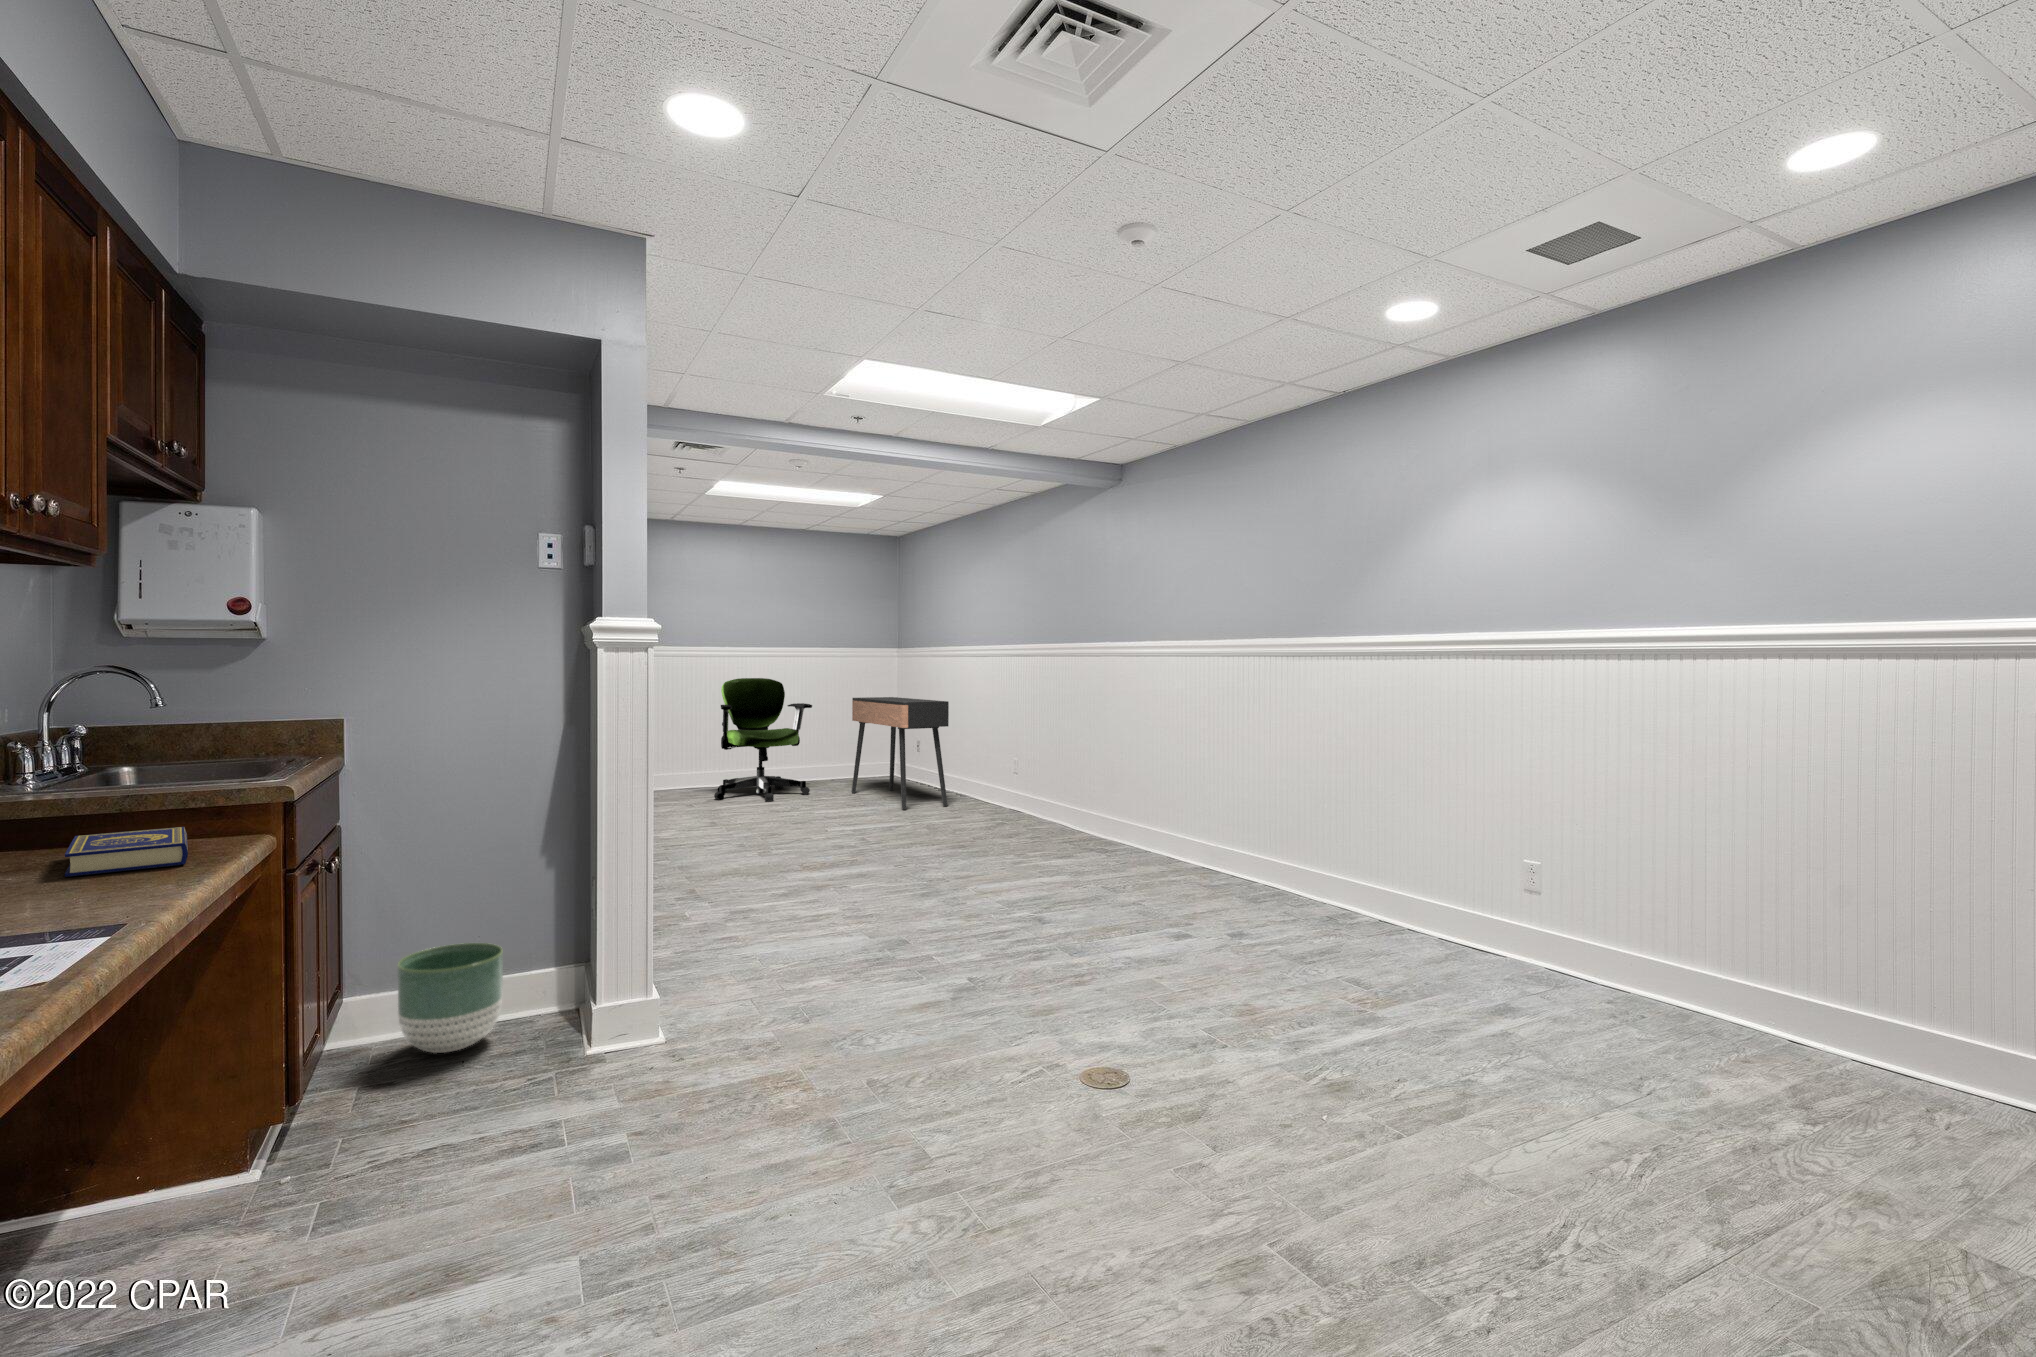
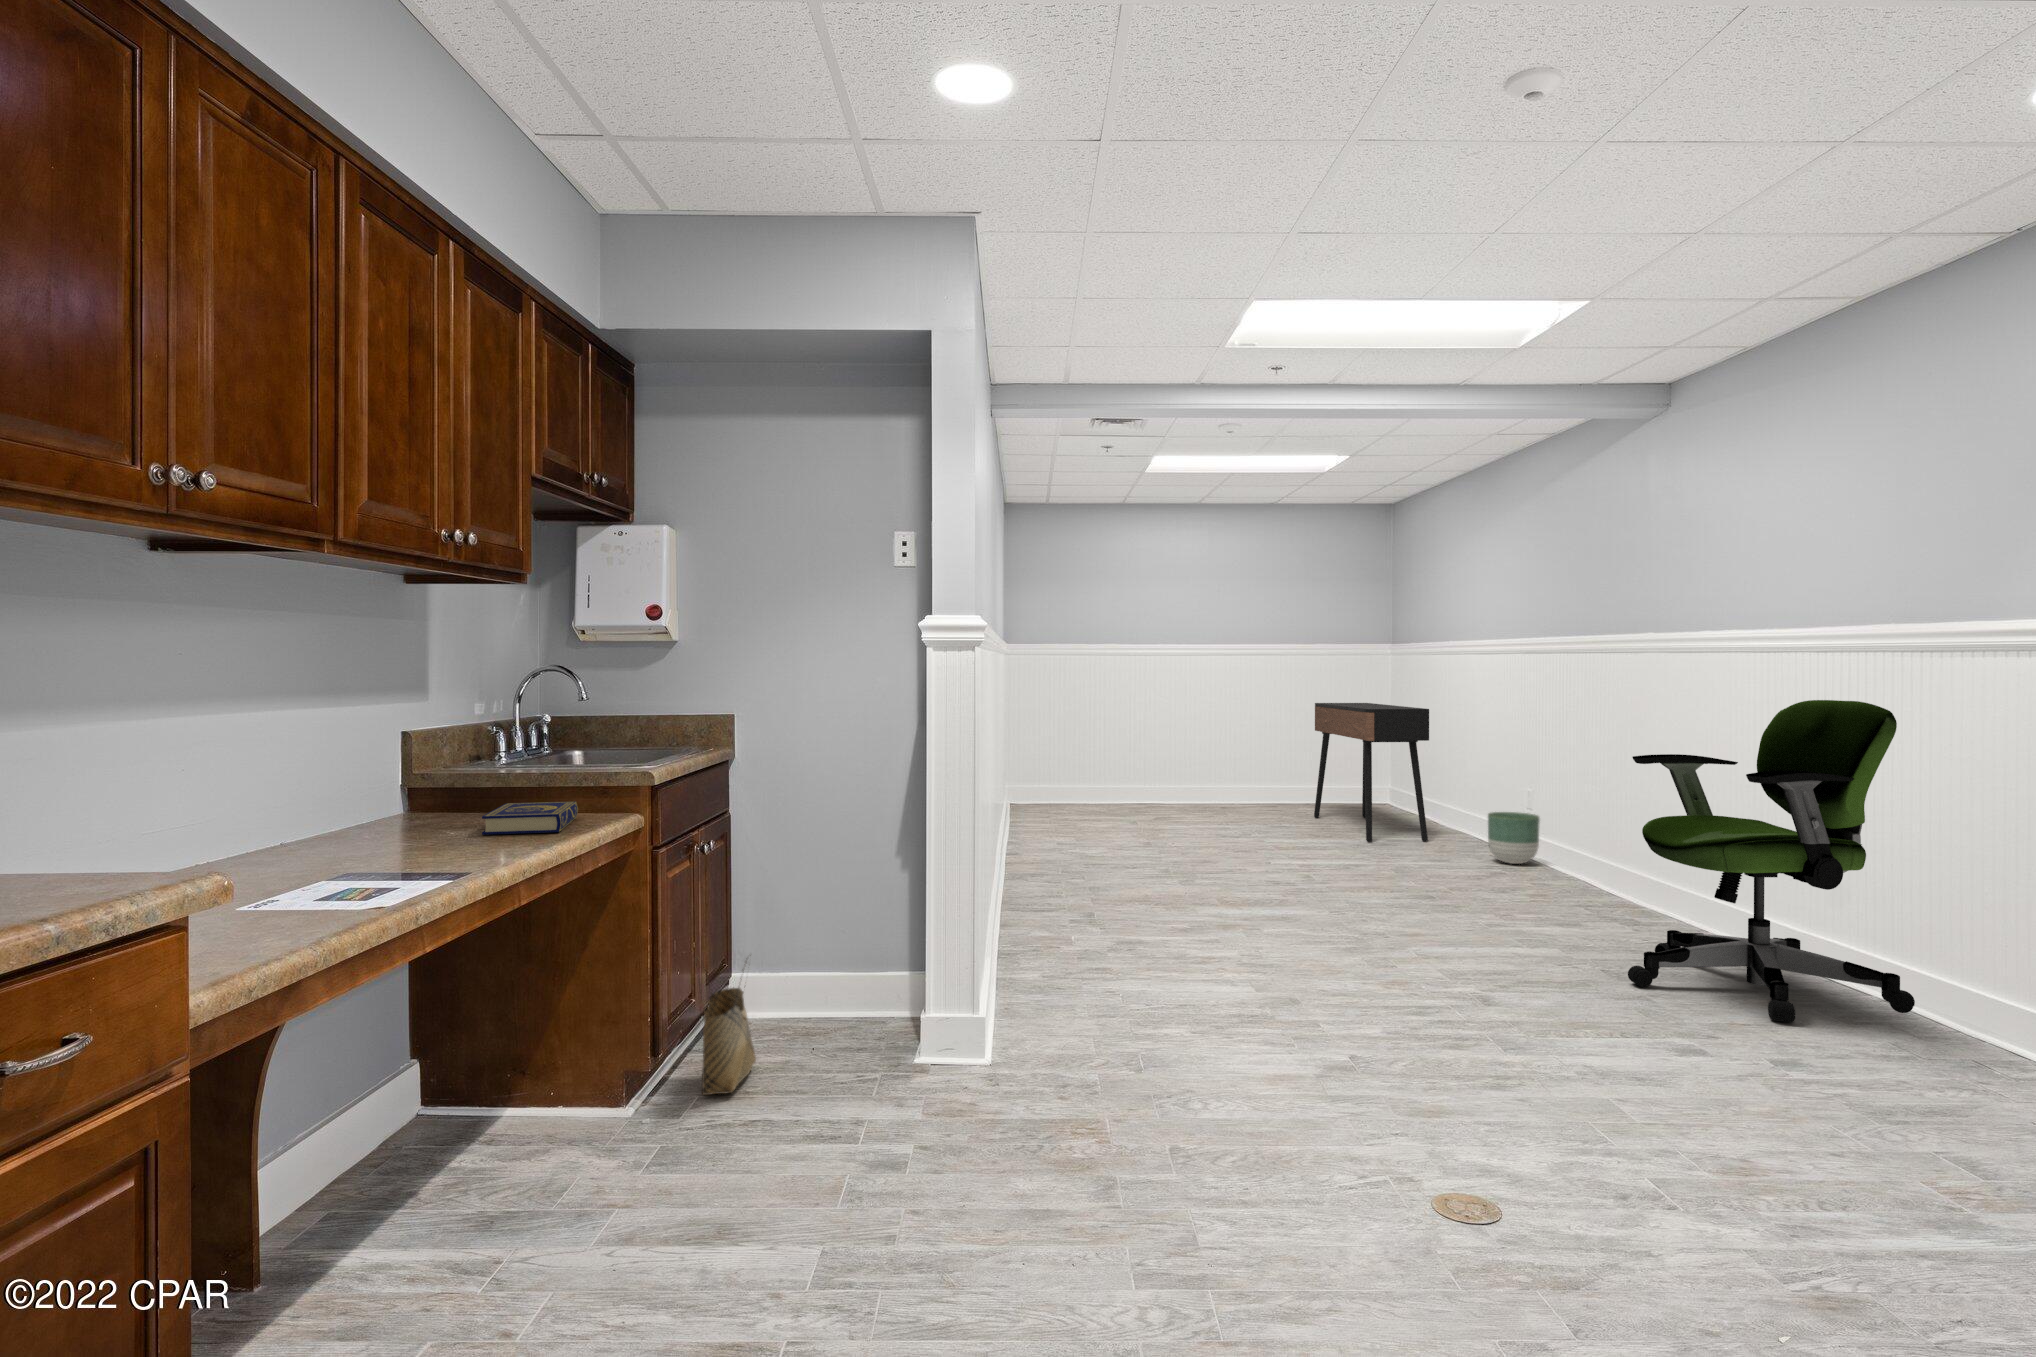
office chair: present [714,678,812,801] -> present [1628,700,1915,1022]
planter: present [397,943,503,1053] -> present [1488,812,1540,864]
woven basket: none [333,973,406,1137] -> present [695,955,756,1095]

